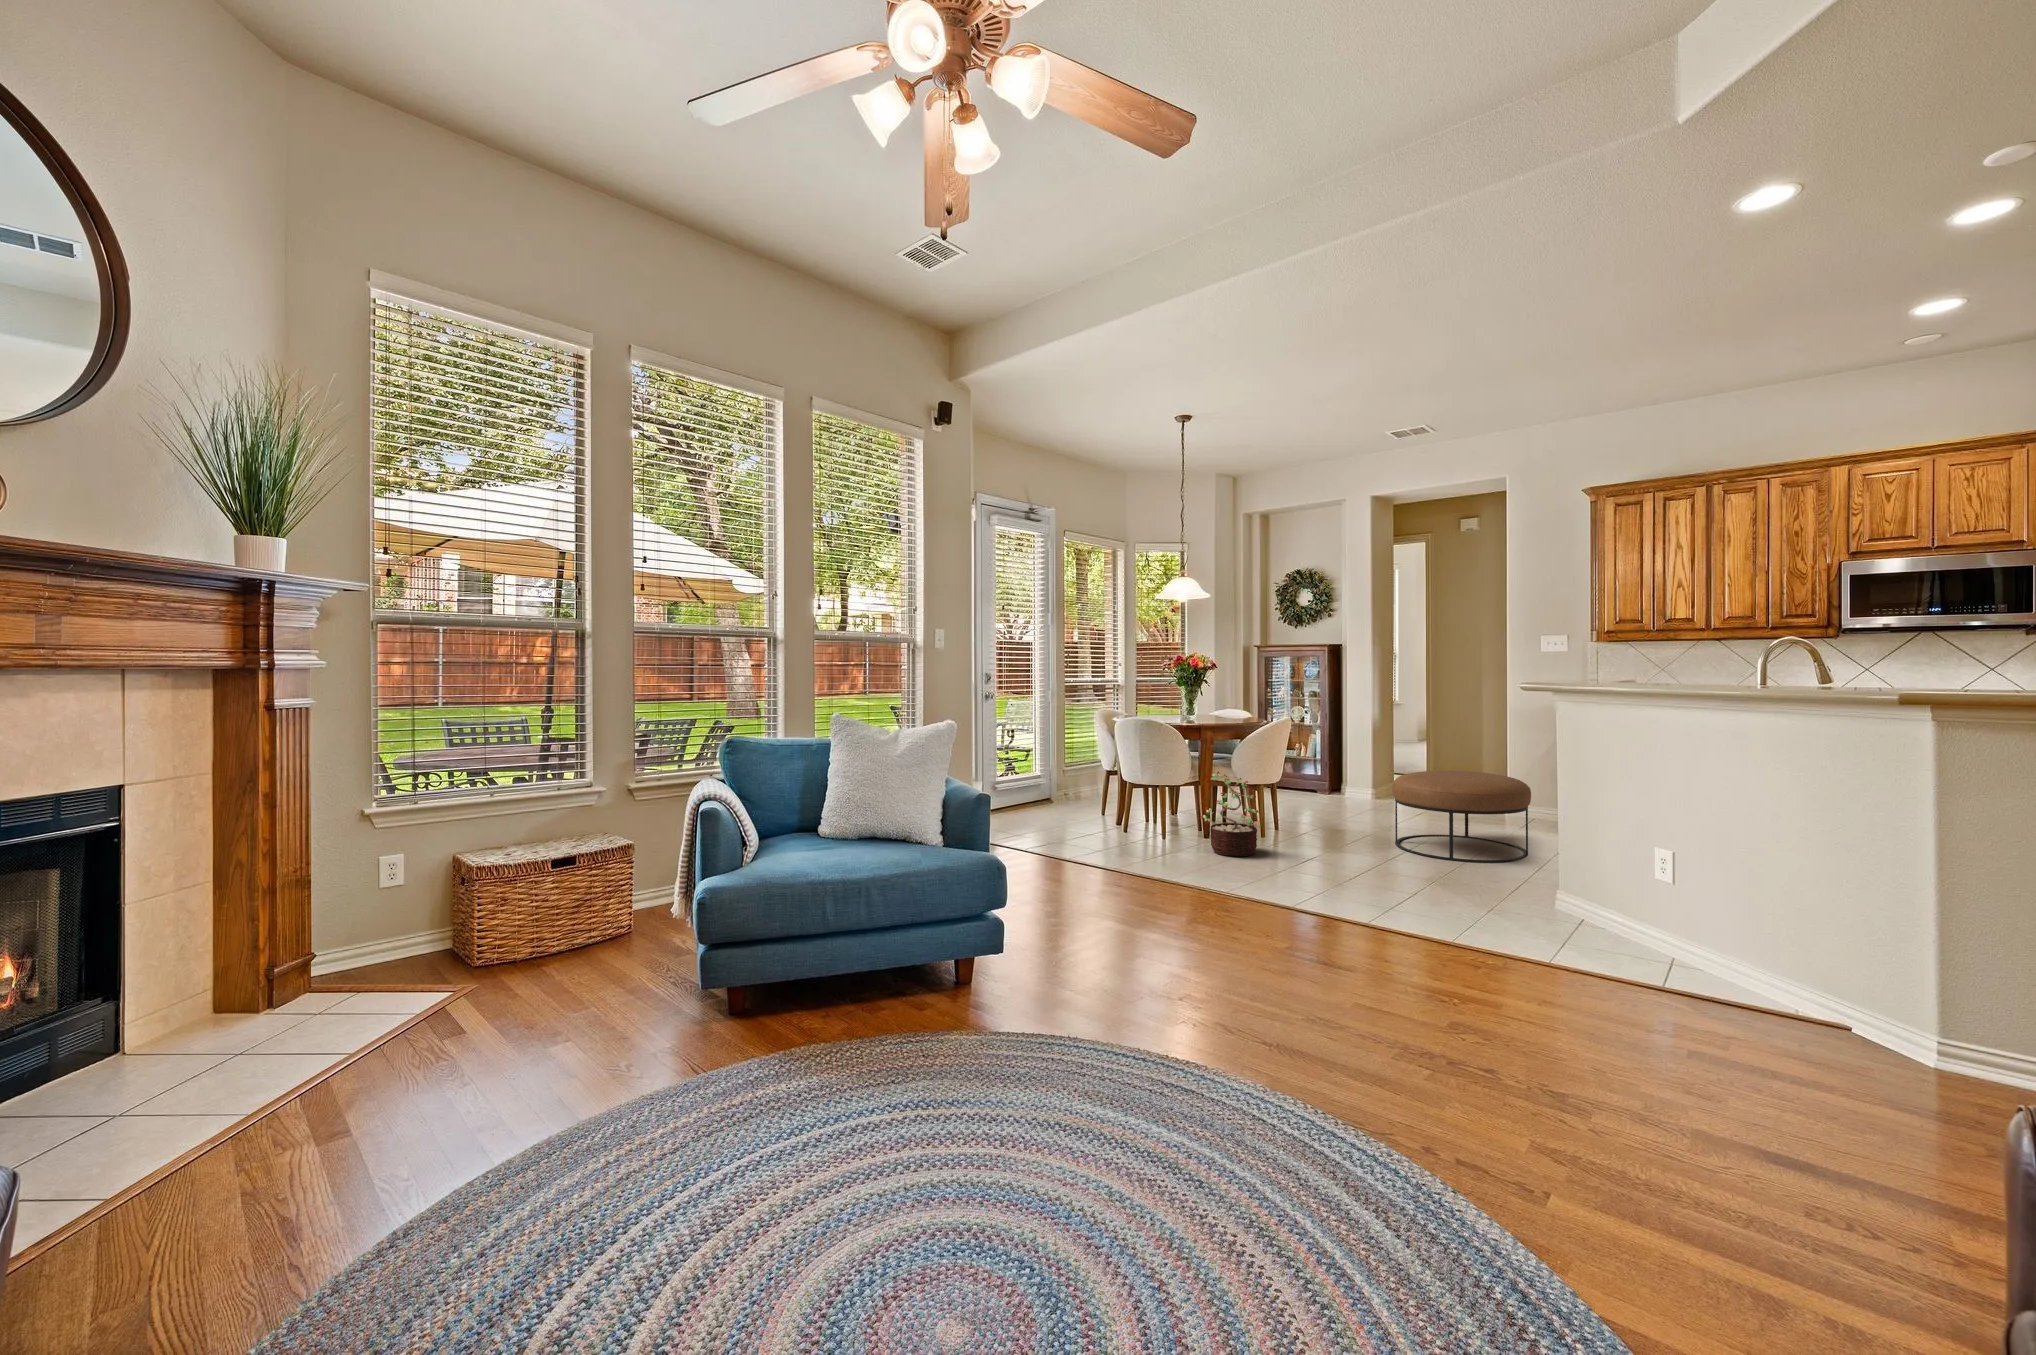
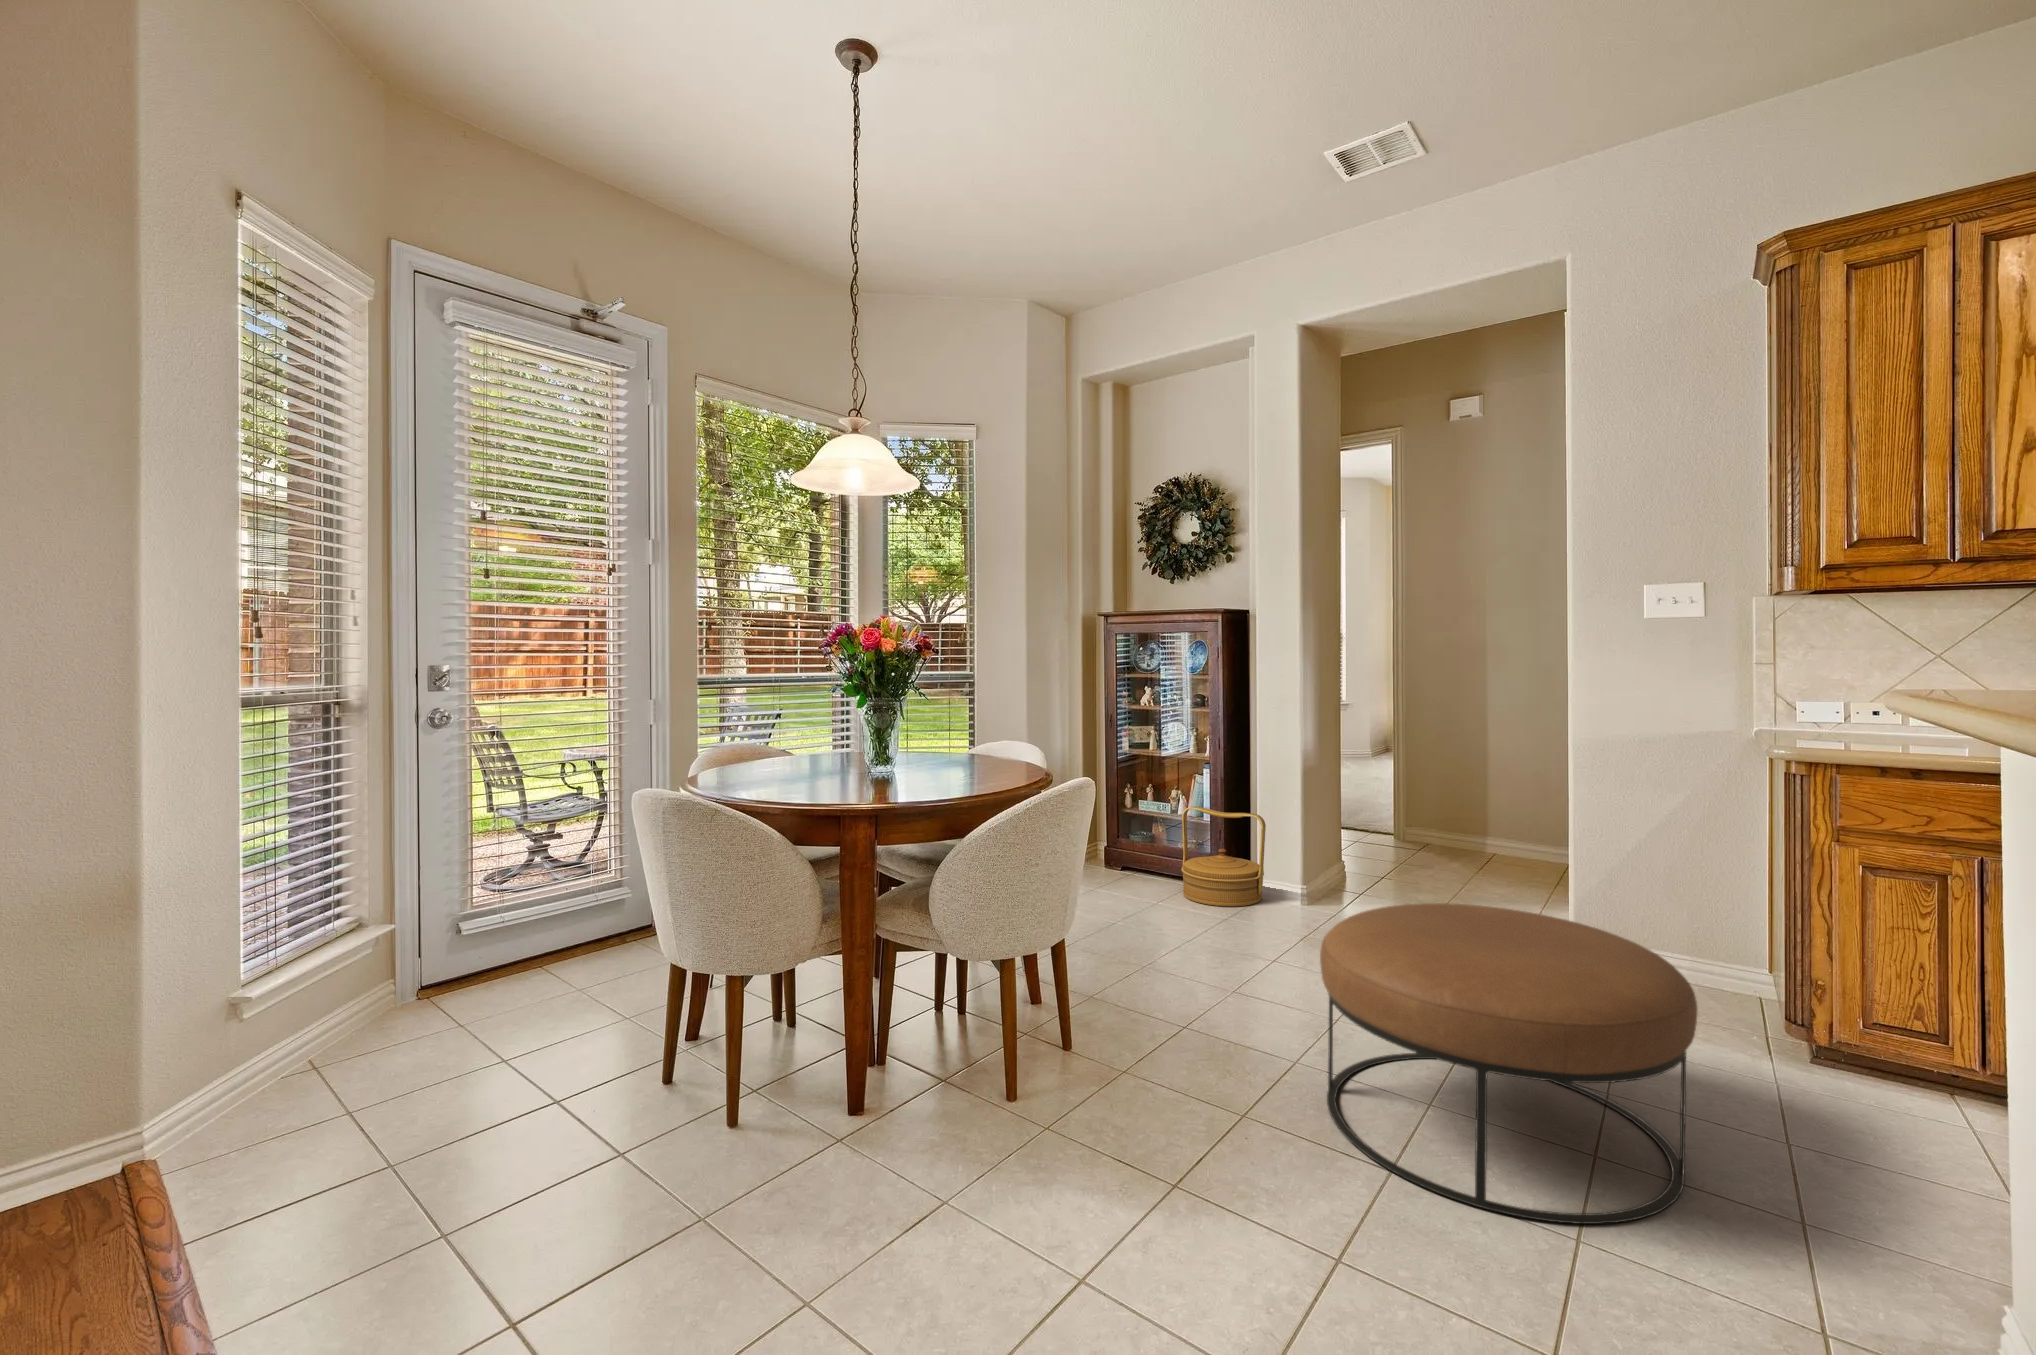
woven basket: none [1309,749,1356,799] -> present [1181,806,1266,907]
decorative plant: present [1200,772,1259,856] -> none [798,922,956,1182]

